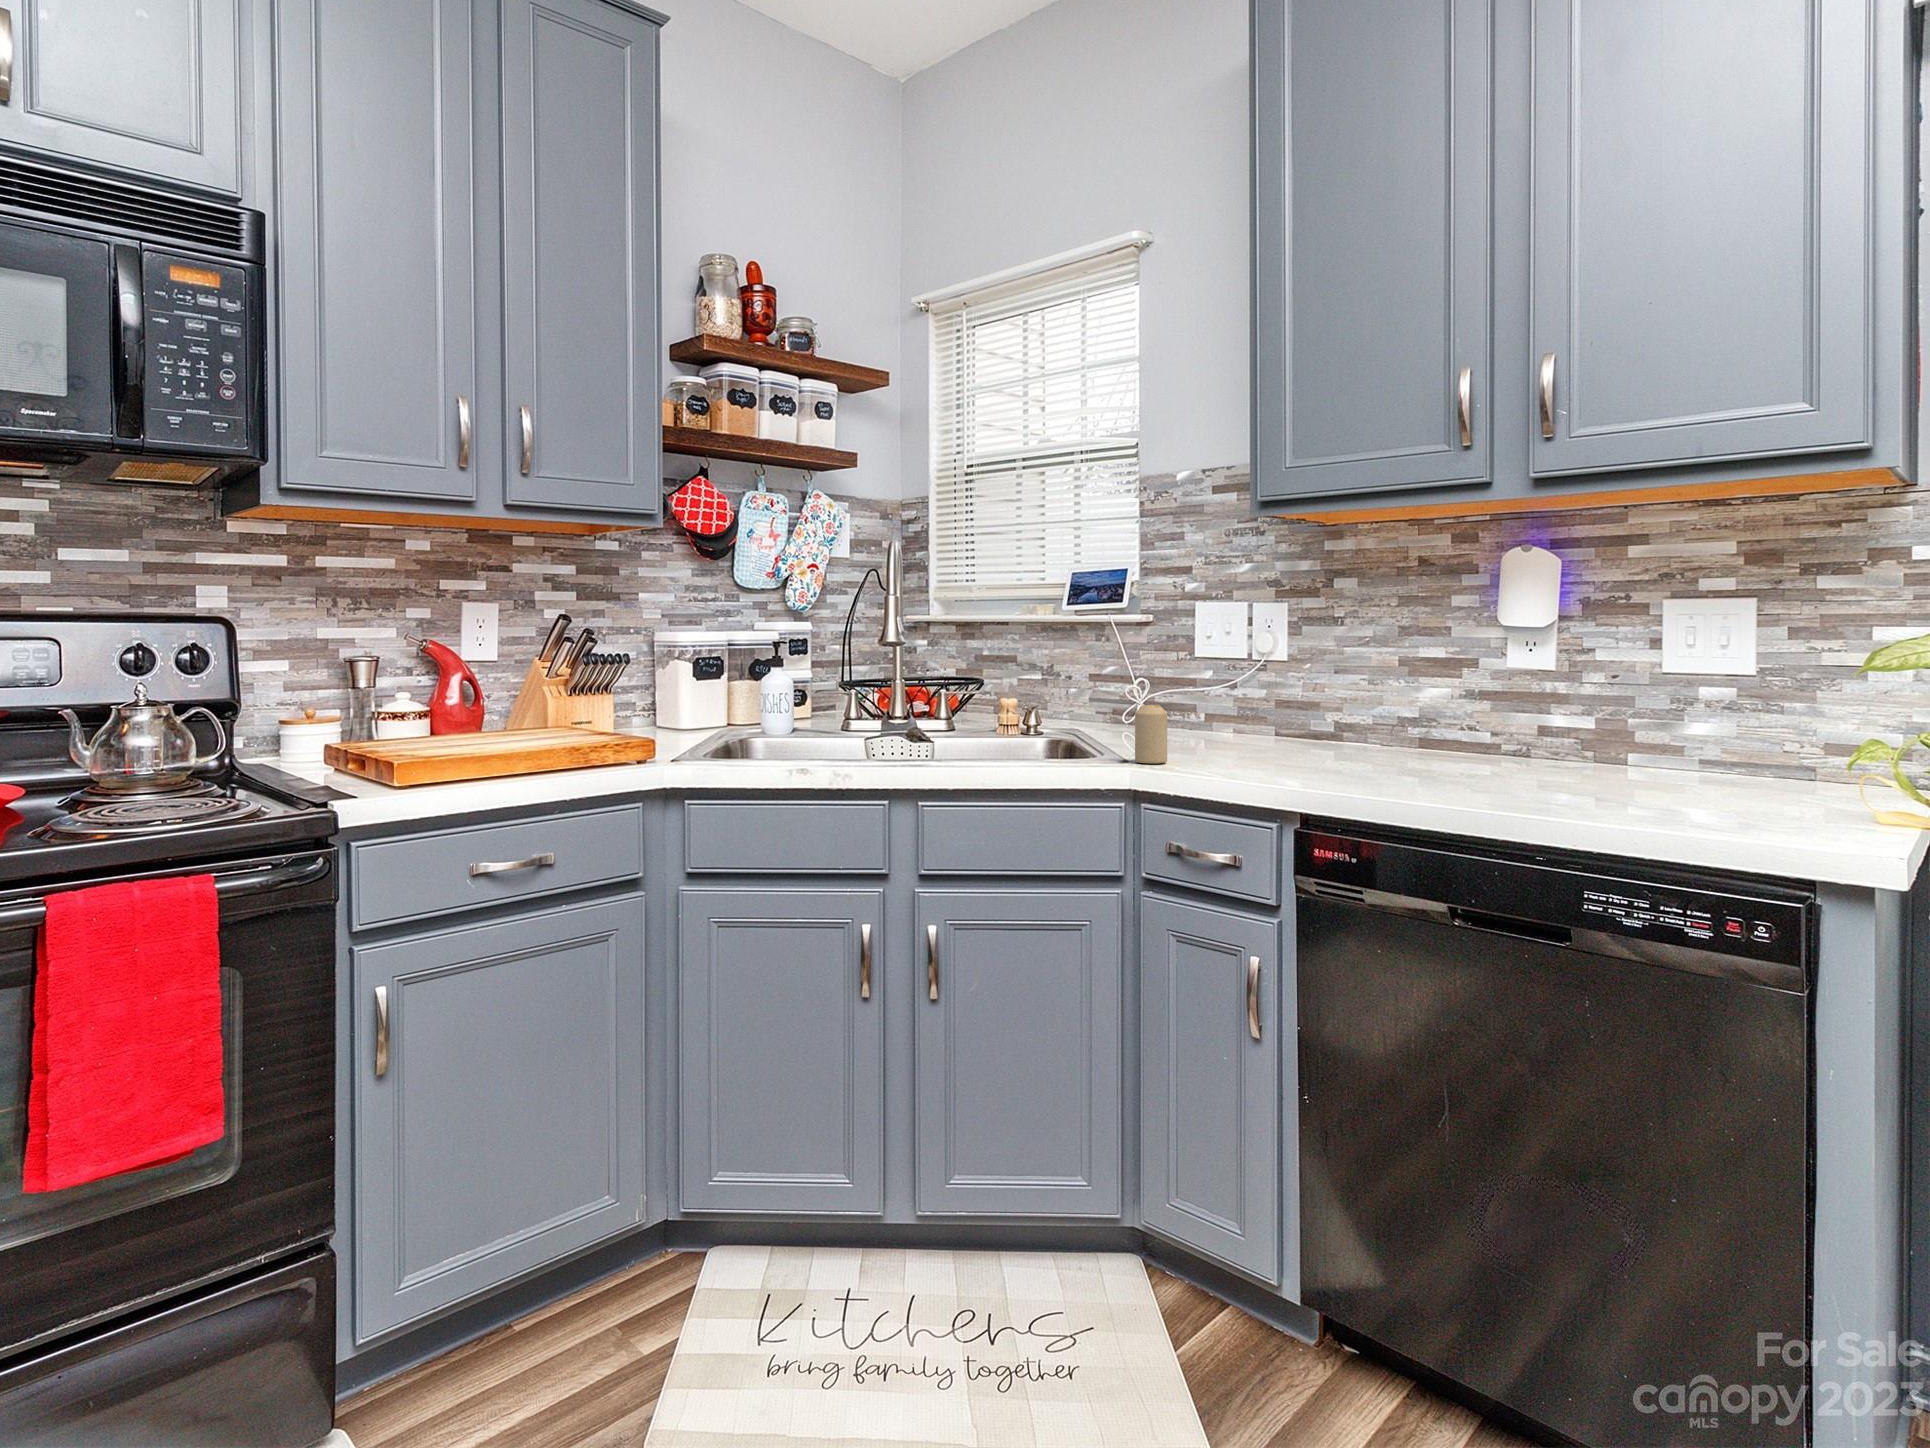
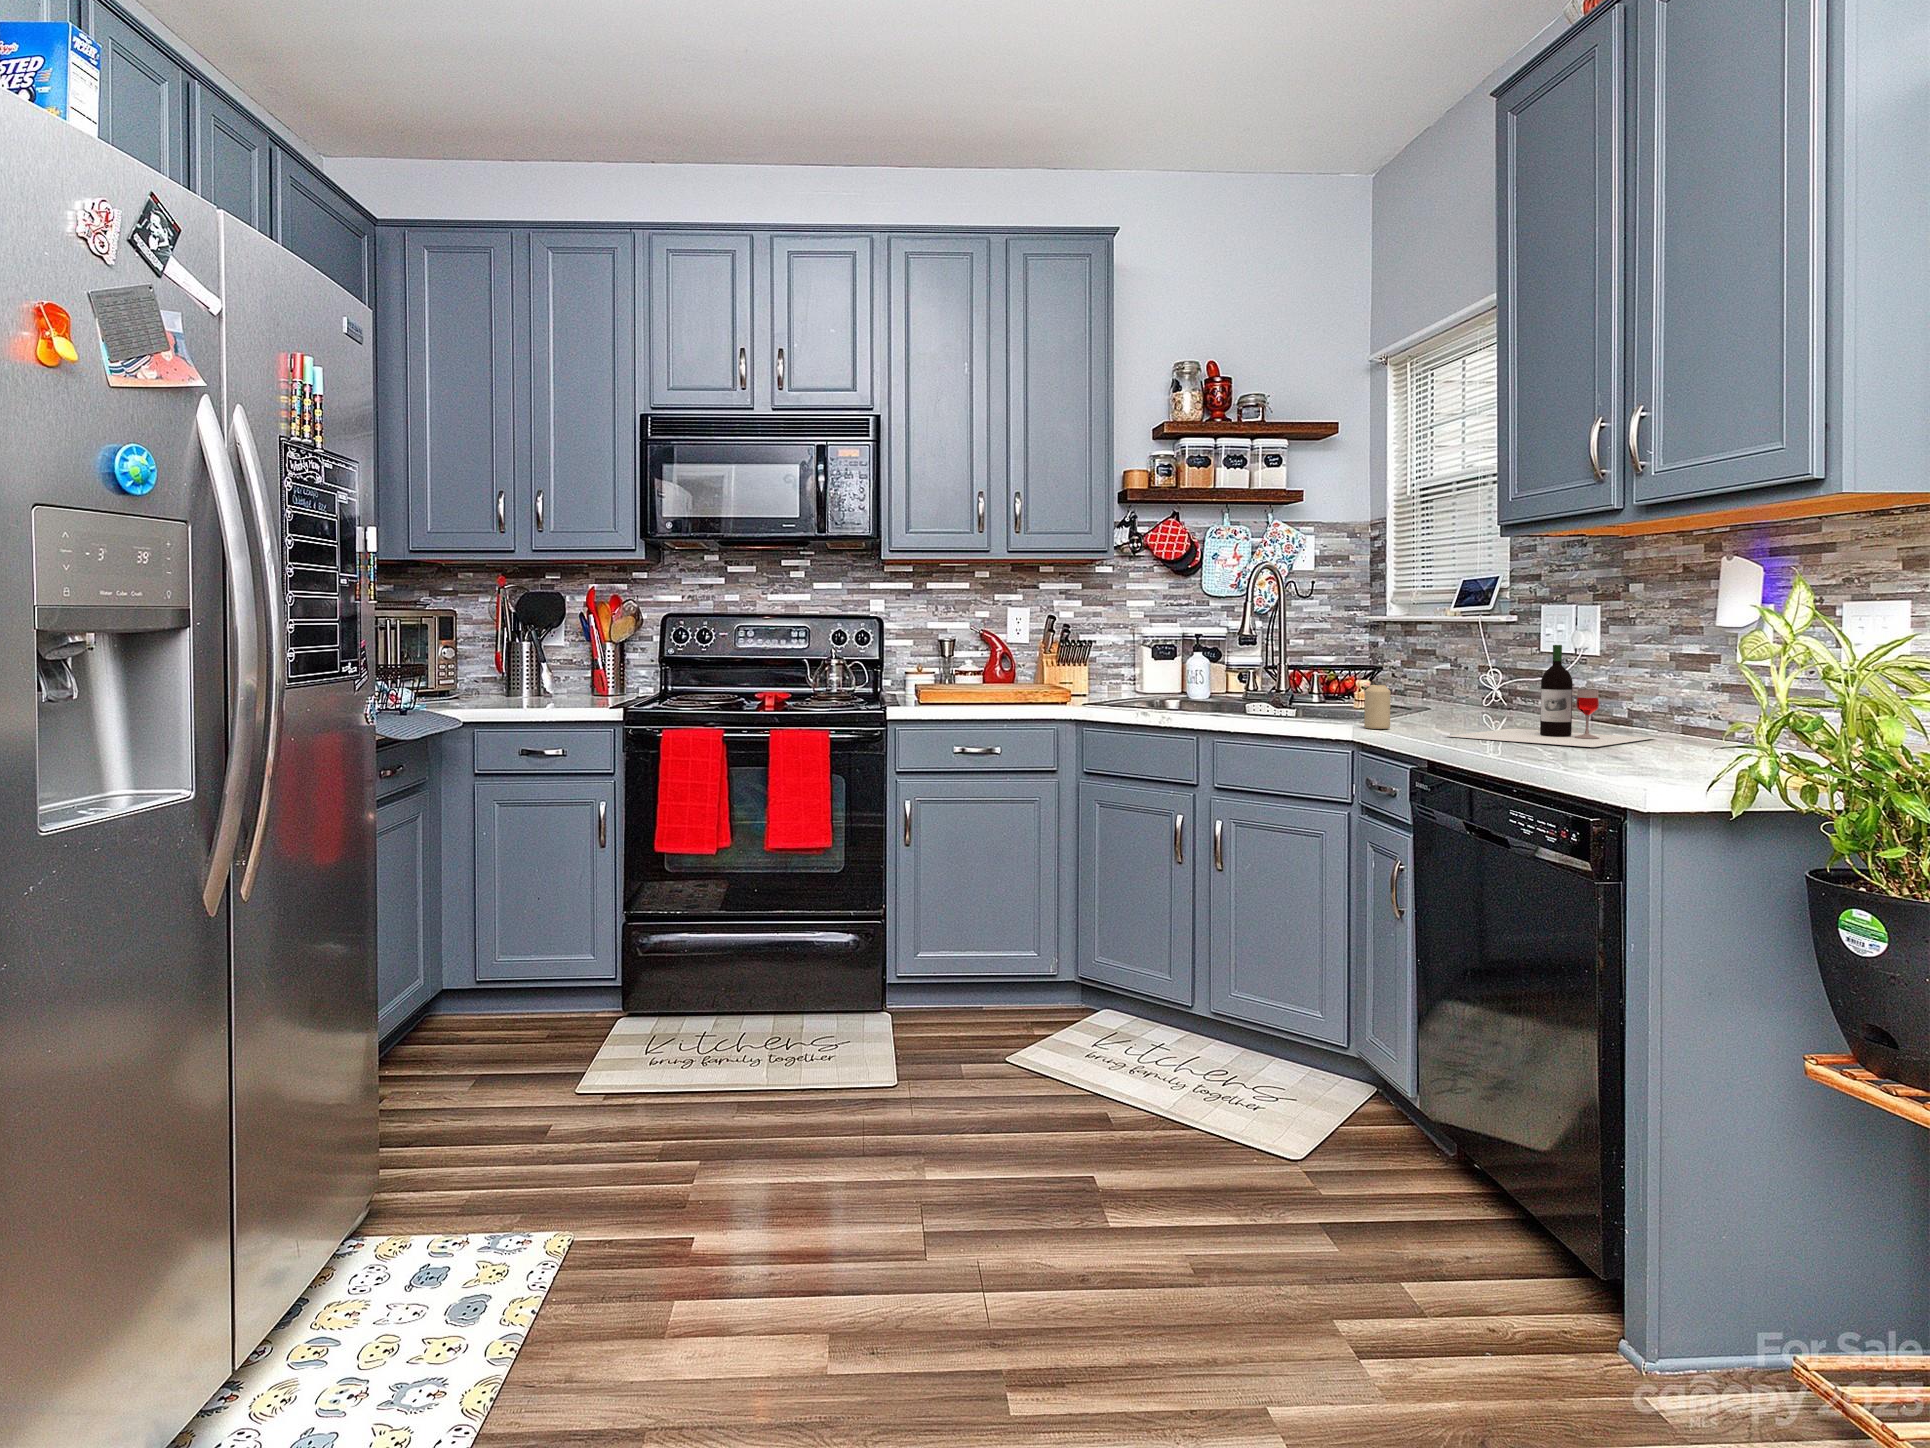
wine bottle: none [1262,649,1462,774] -> present [1449,645,1654,747]

